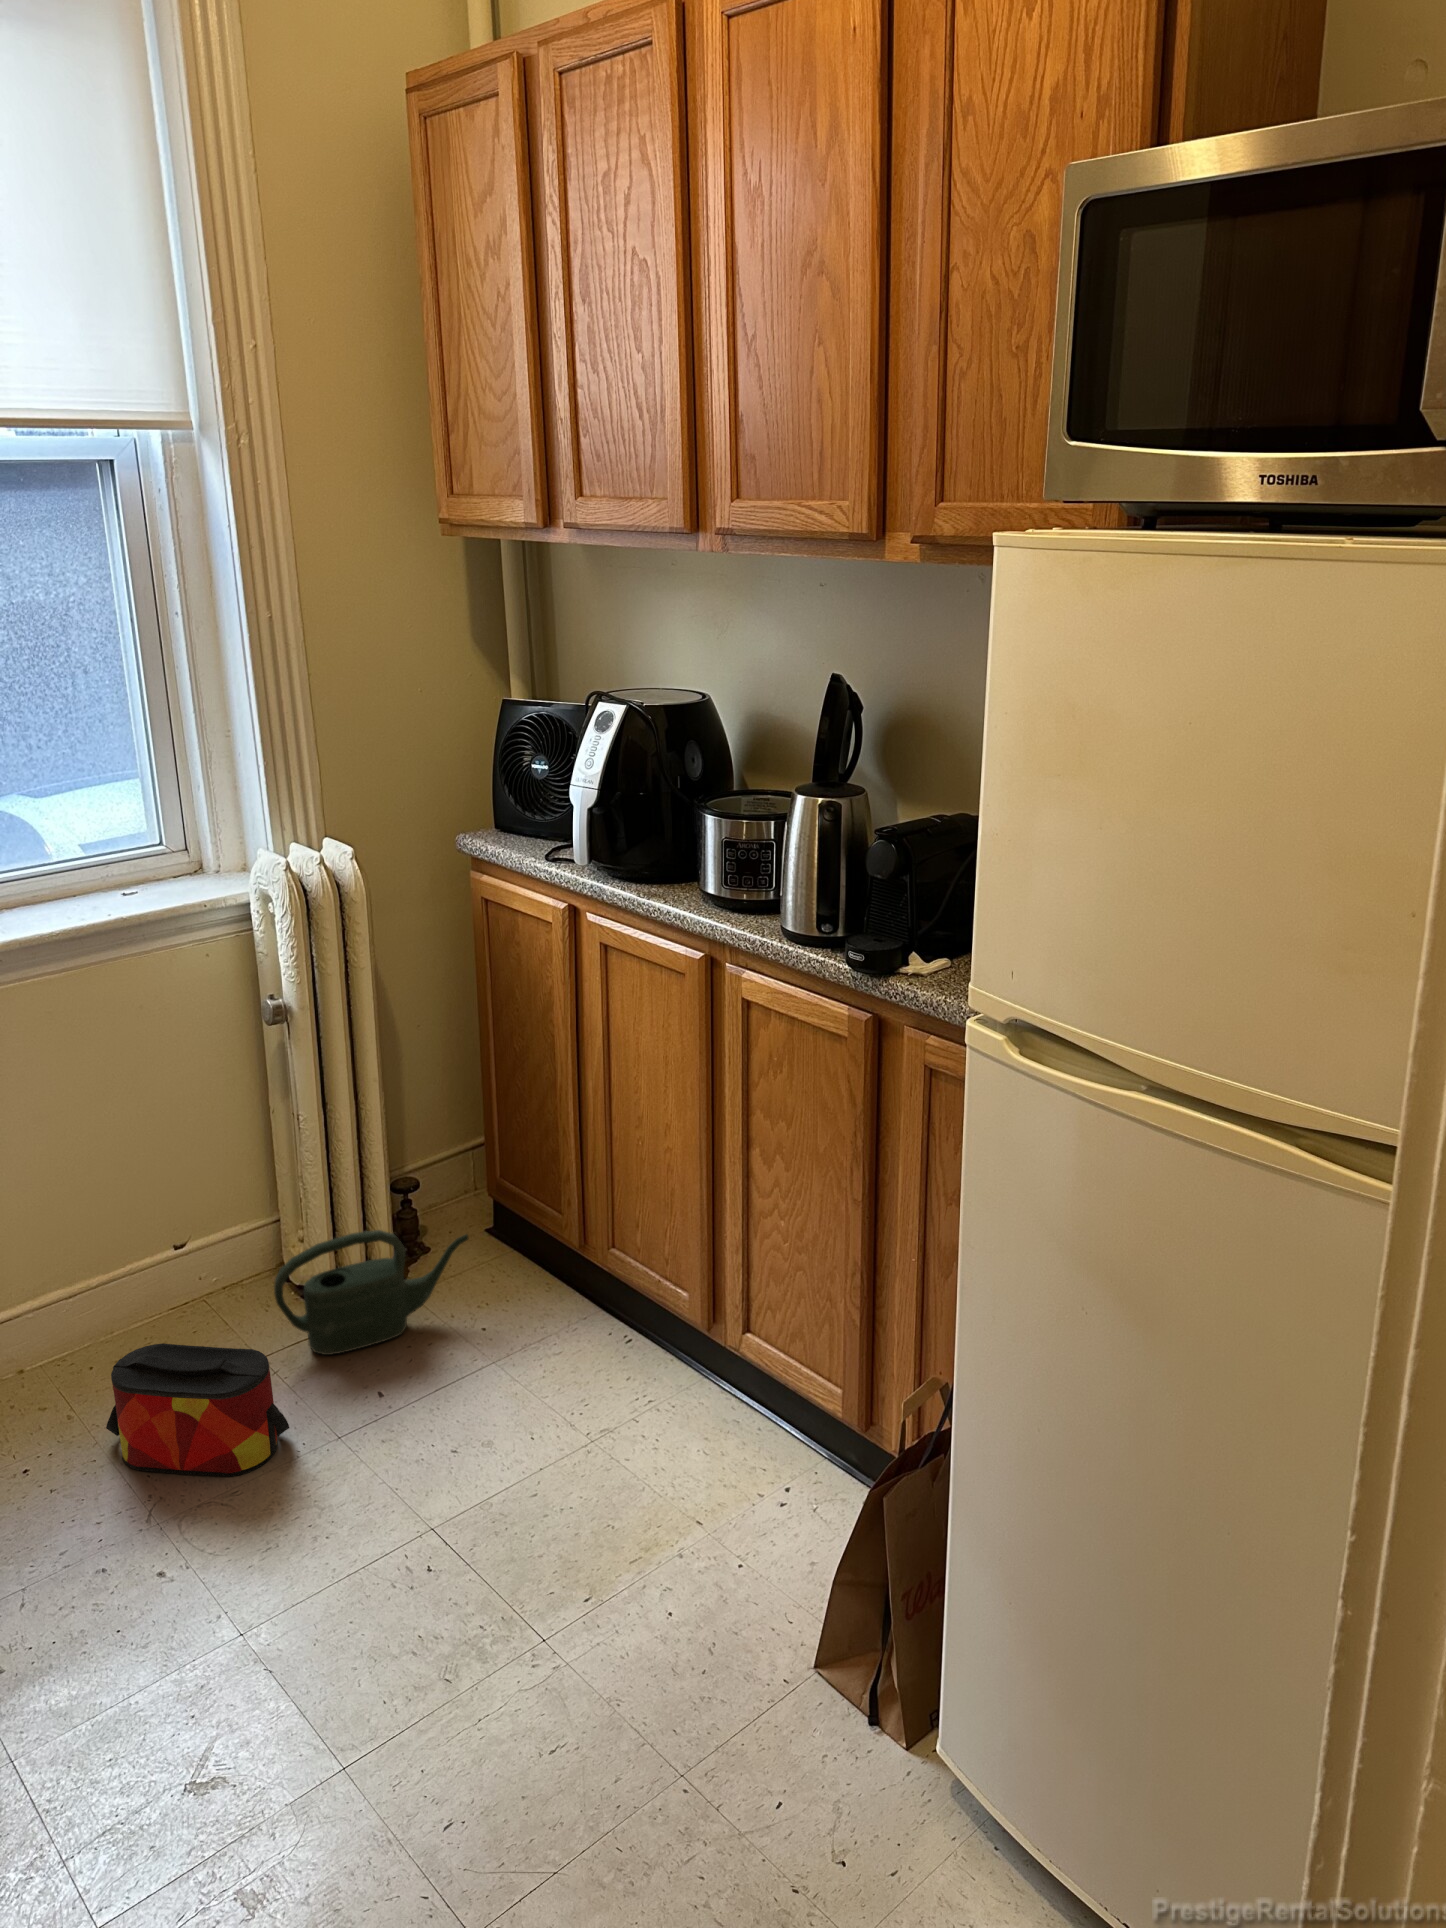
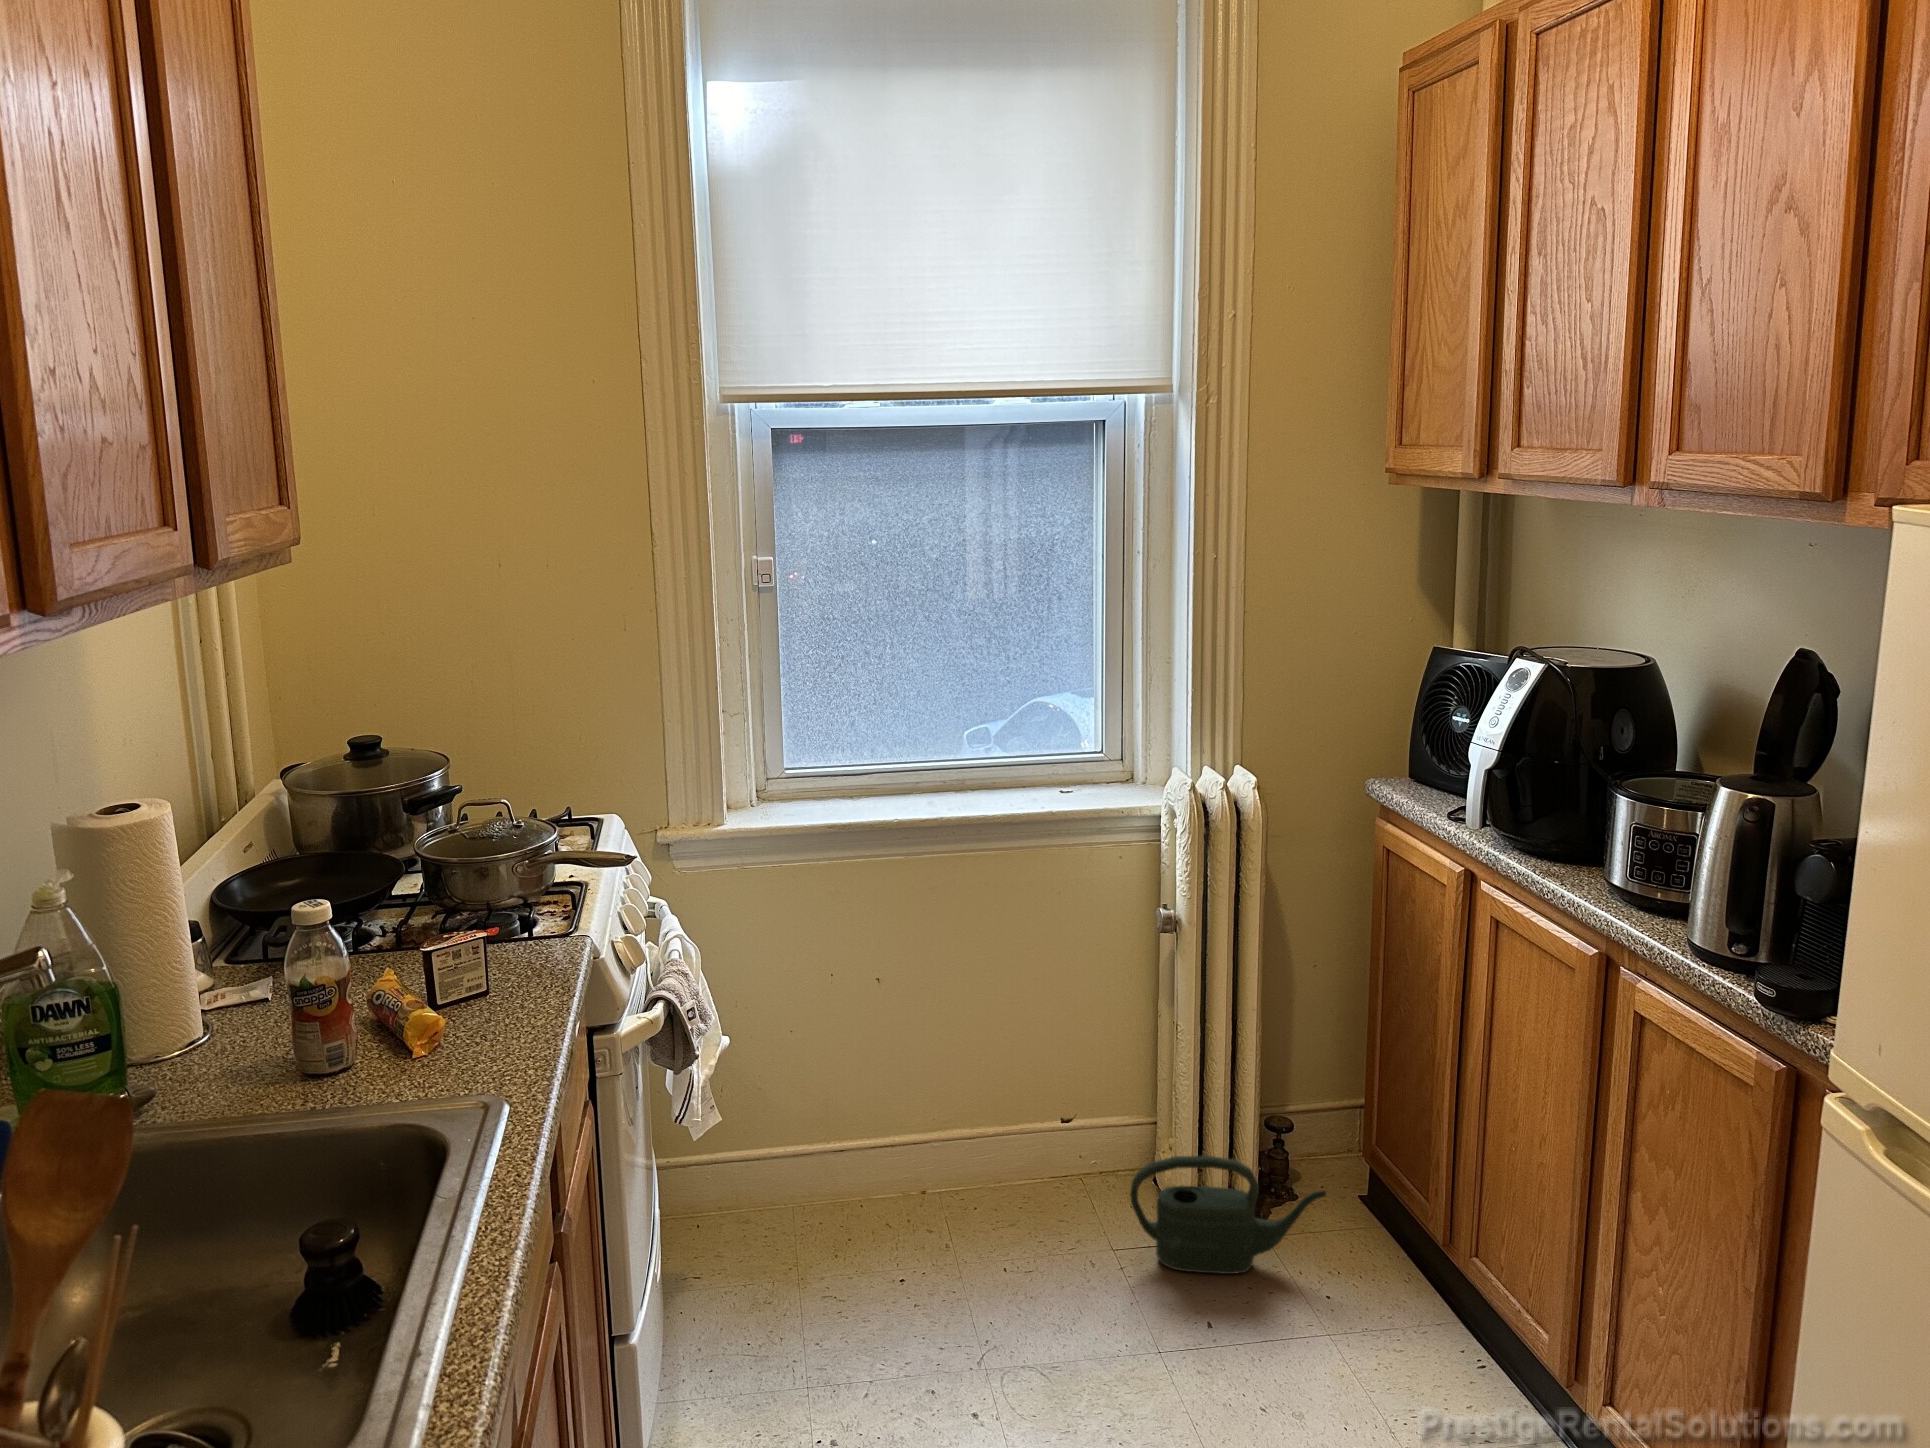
bag: present [106,1343,289,1477] -> none [969,1205,1116,1353]

